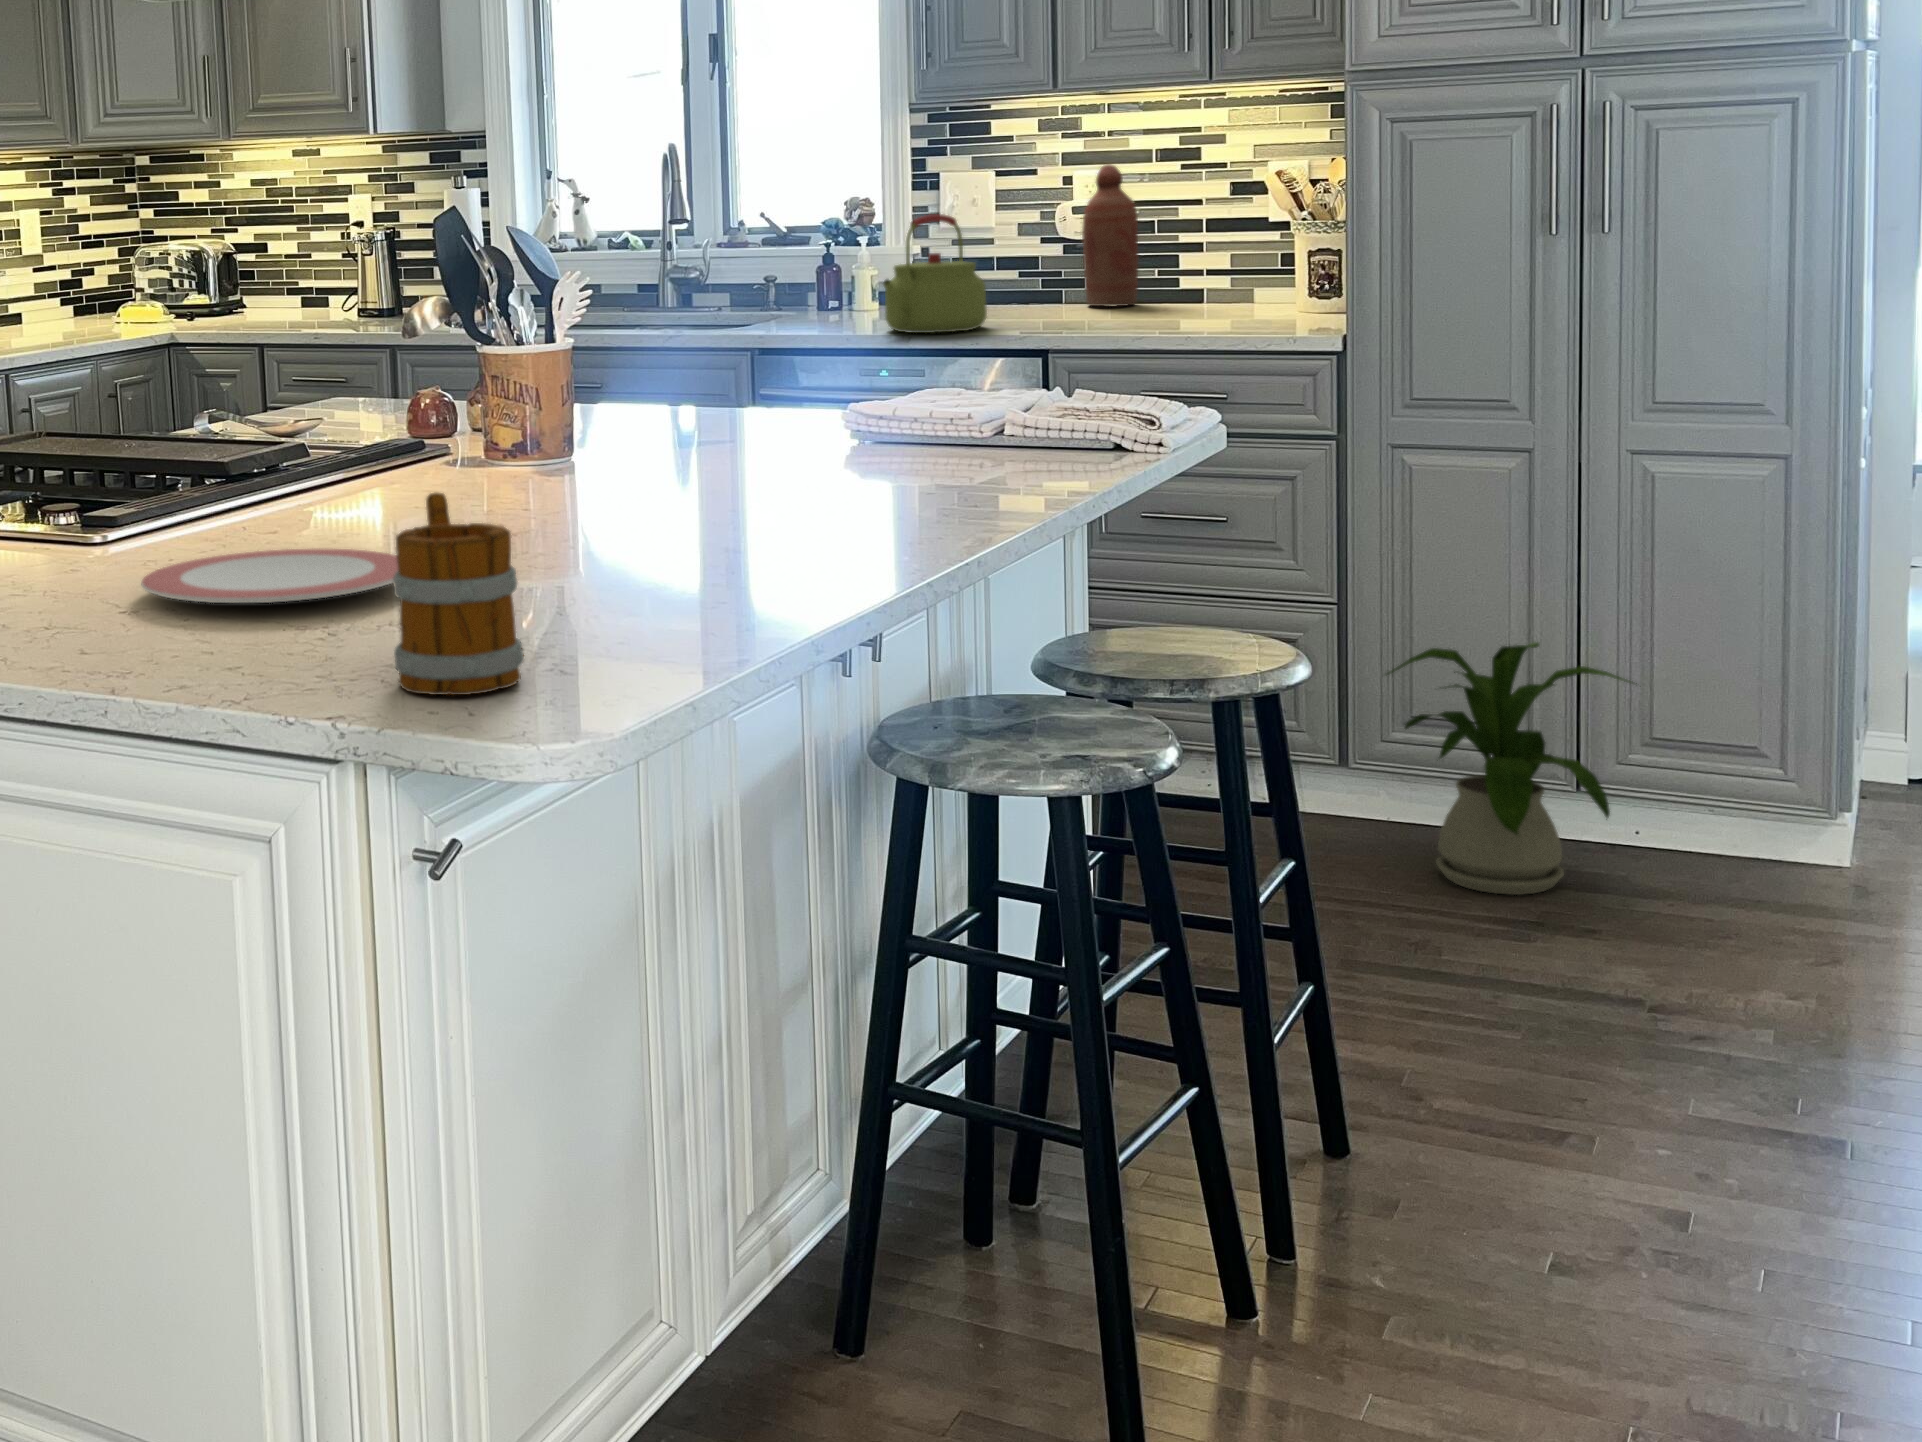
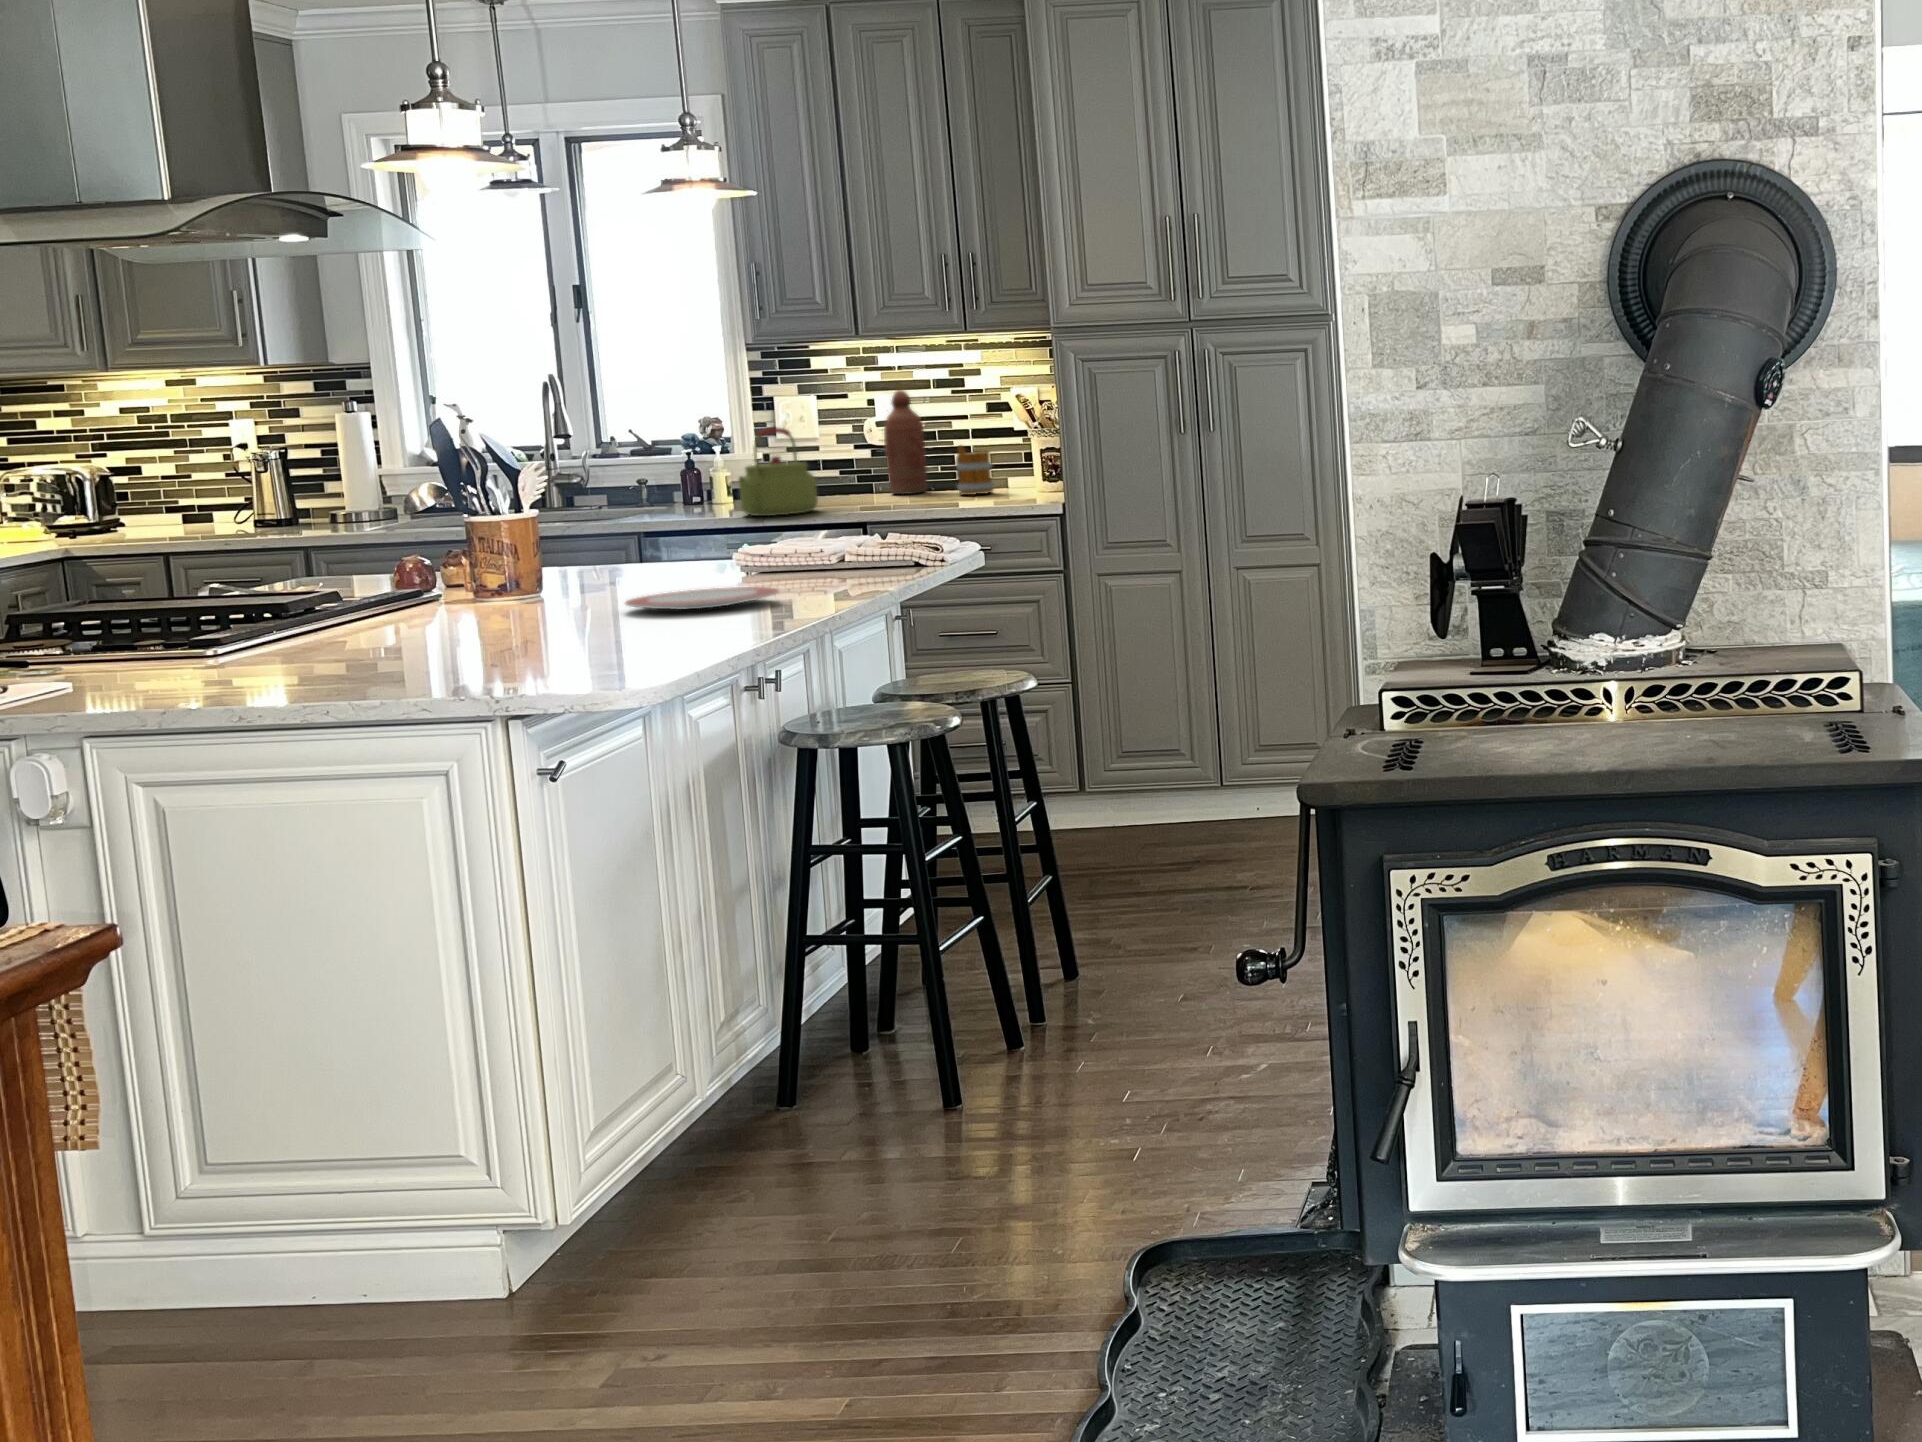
mug: present [393,493,524,695] -> present [956,445,995,495]
plate: present [141,549,398,603] -> present [625,587,779,610]
house plant: present [1387,642,1637,895] -> none [1099,689,1249,854]

